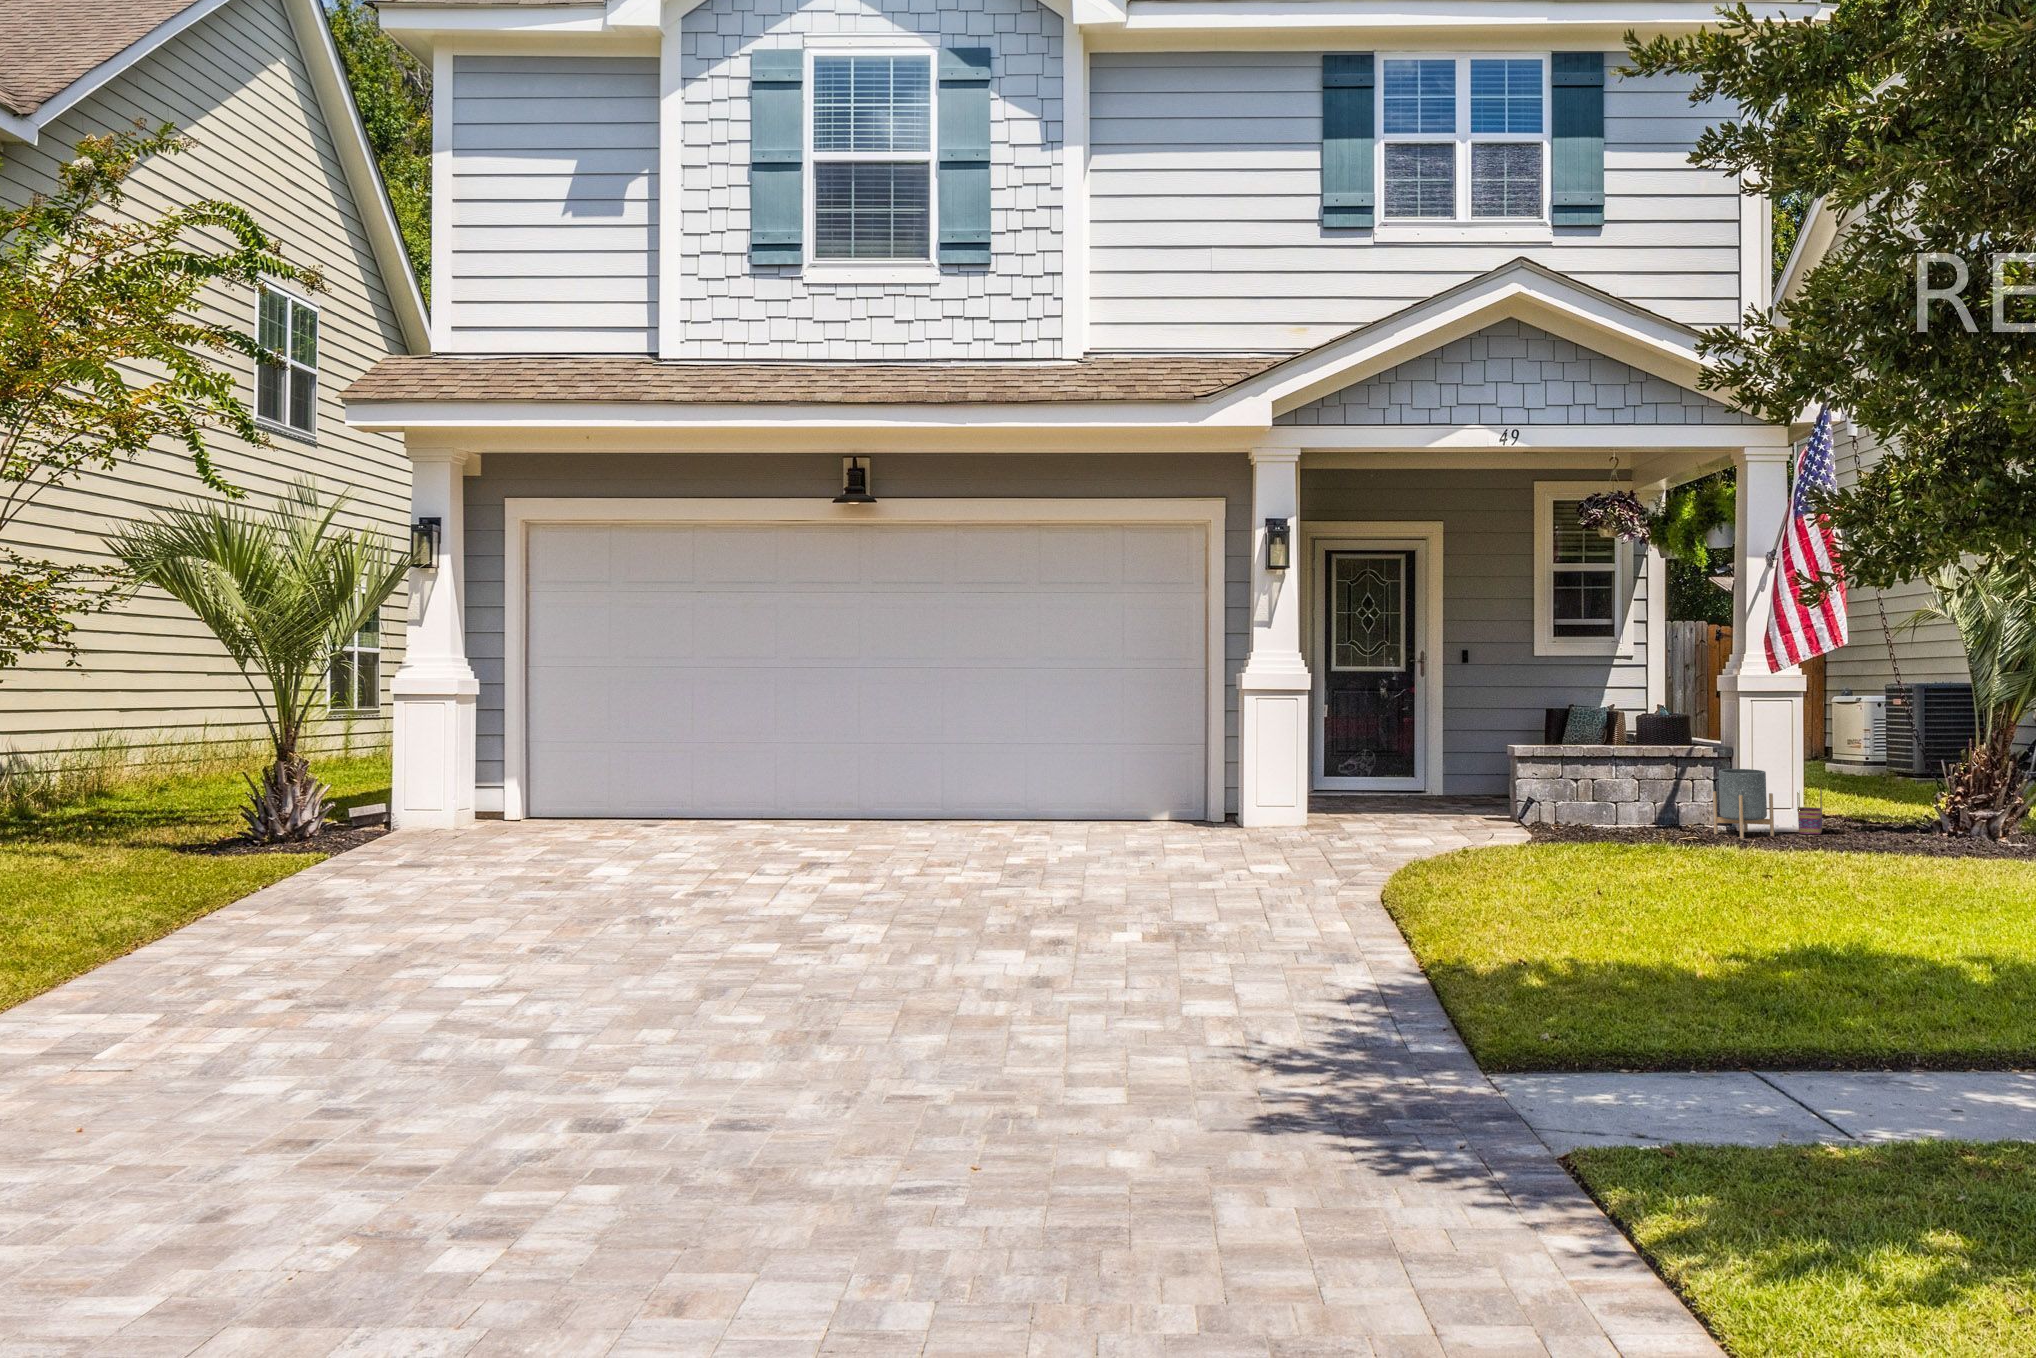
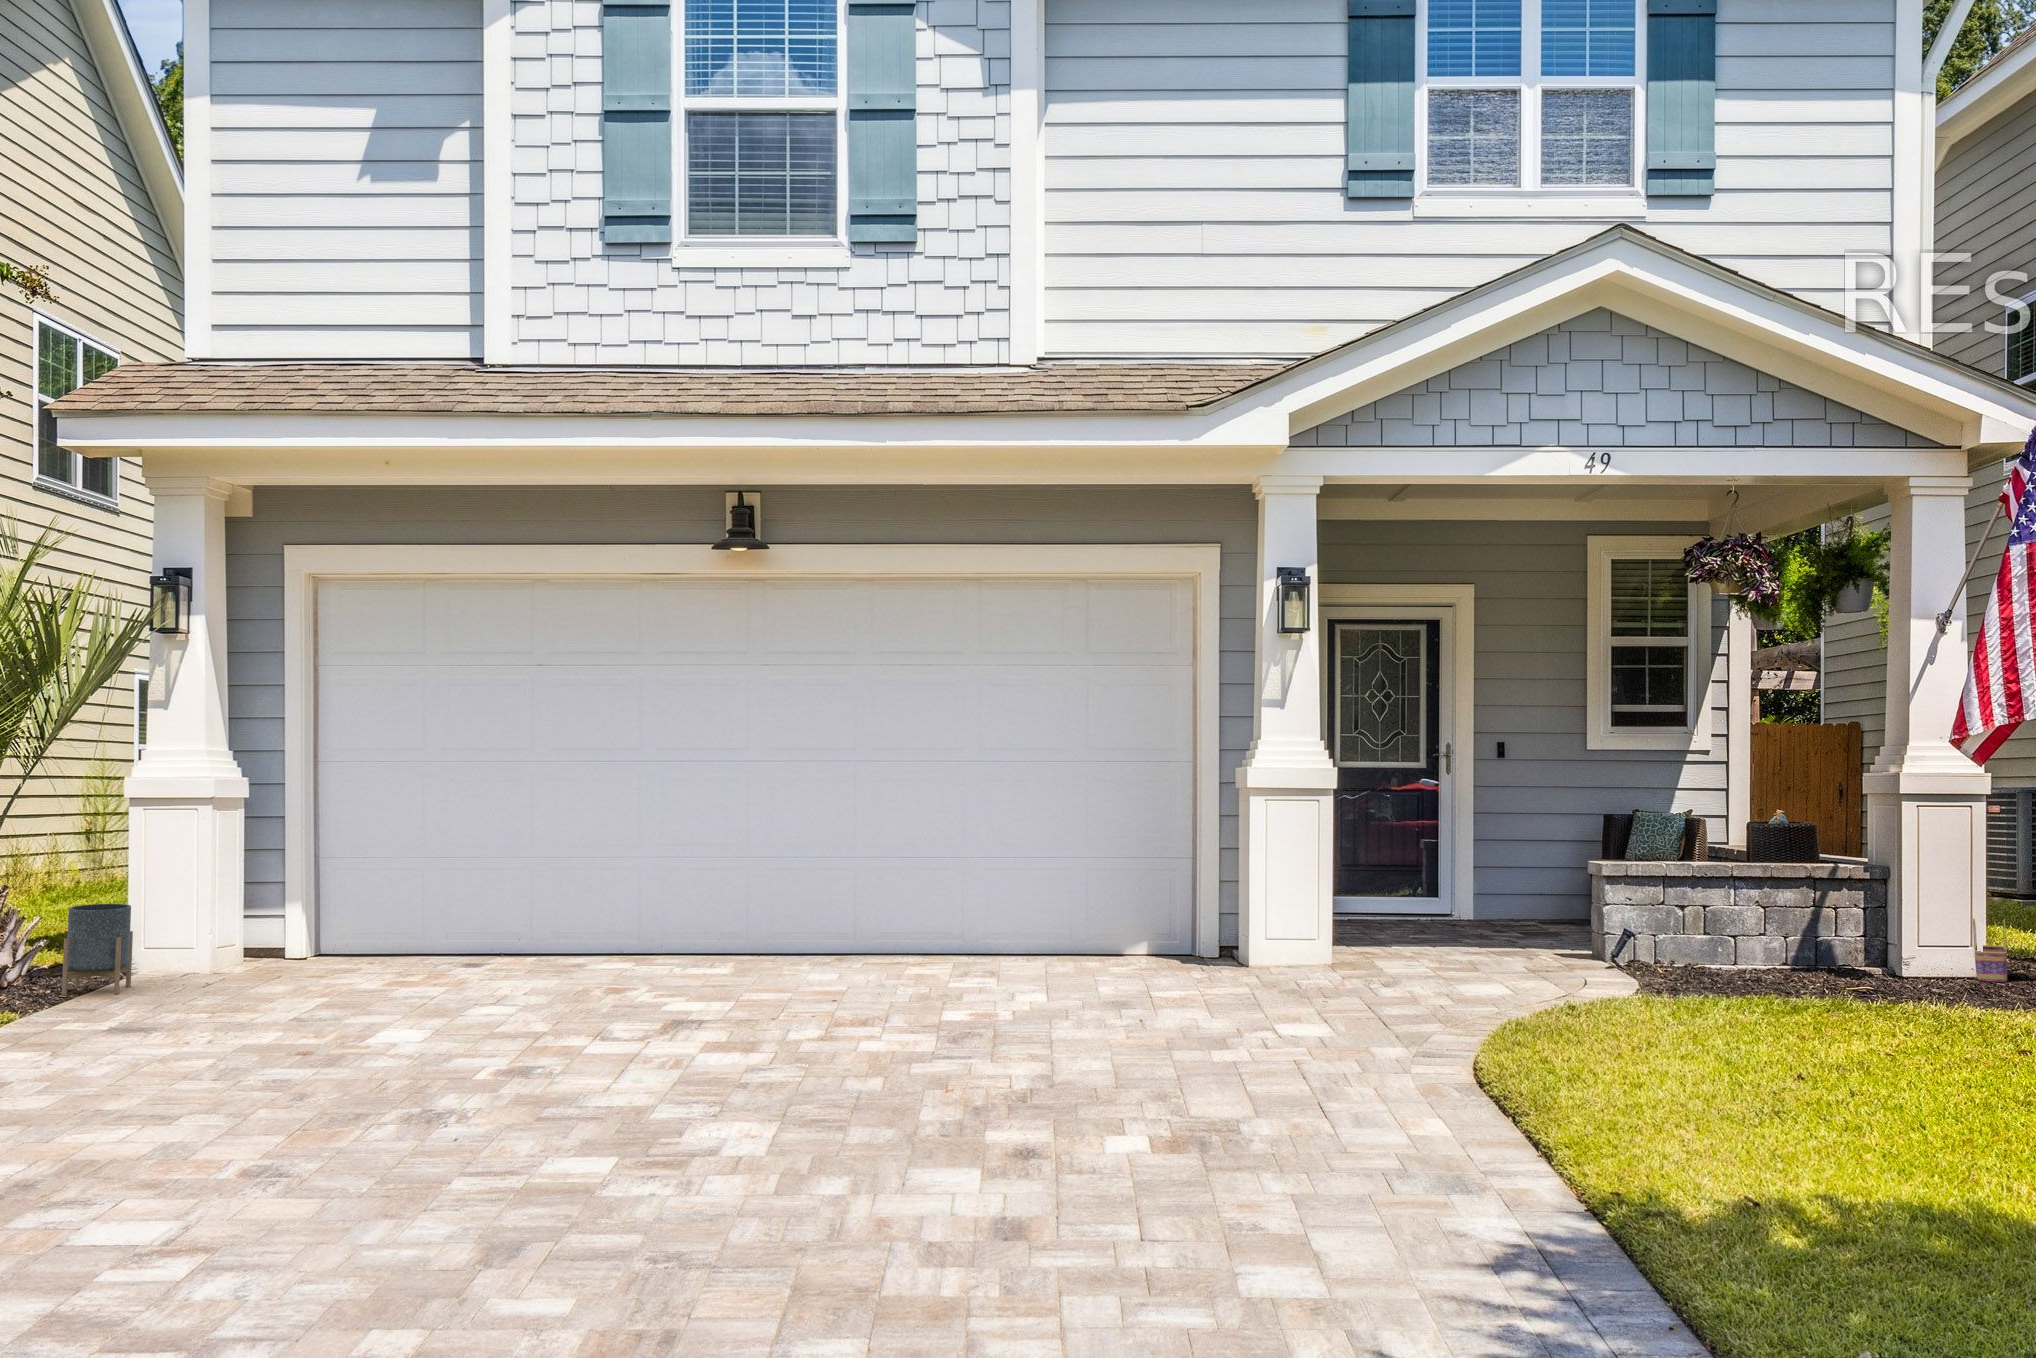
planter: present [1713,769,1774,839] -> present [62,904,133,995]

